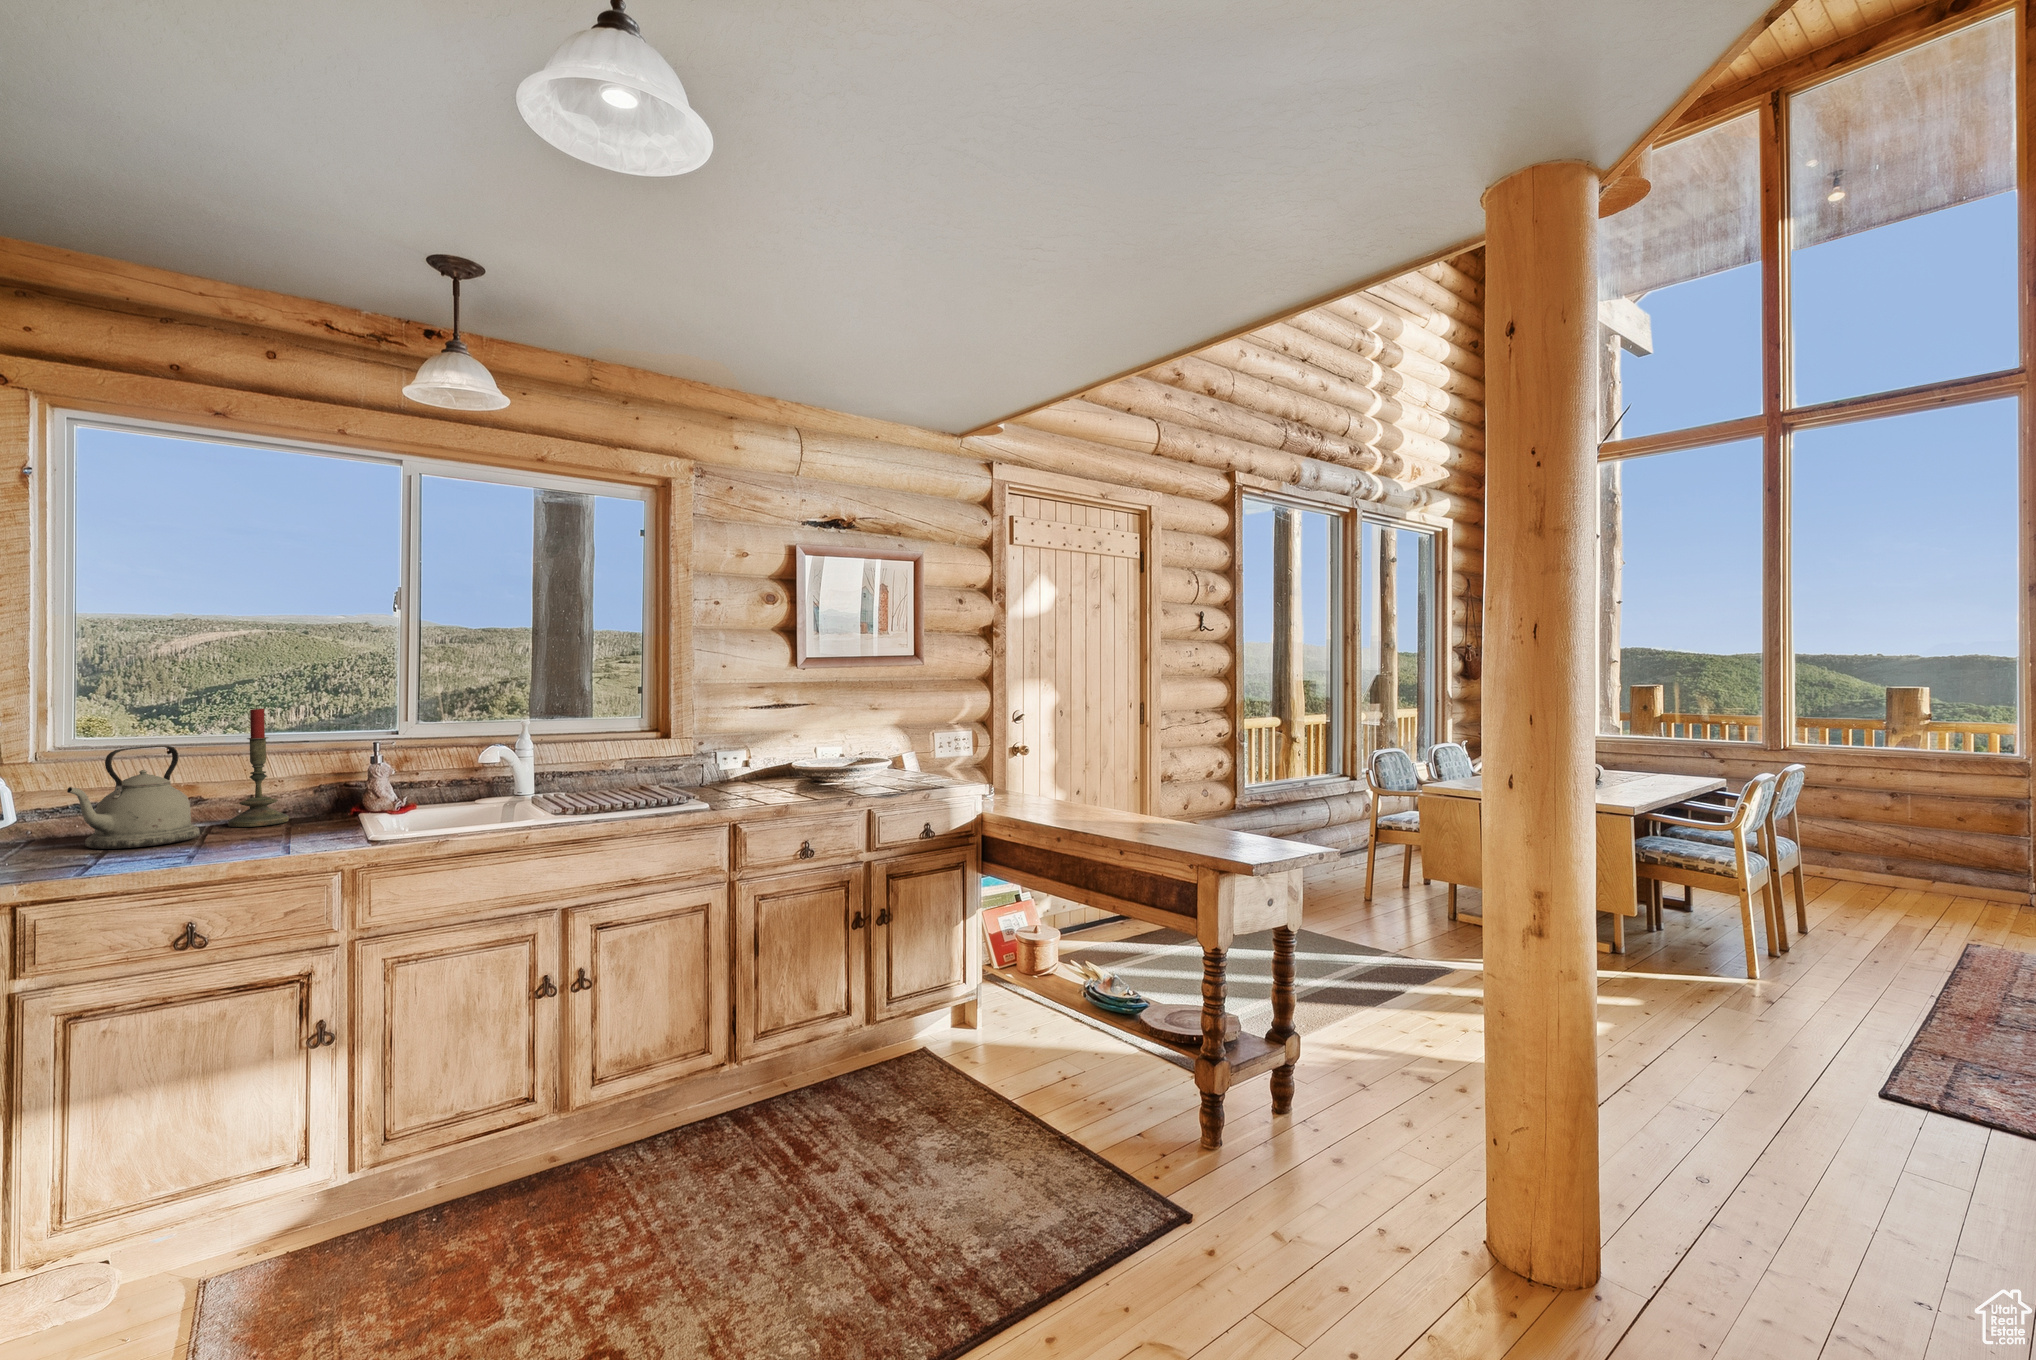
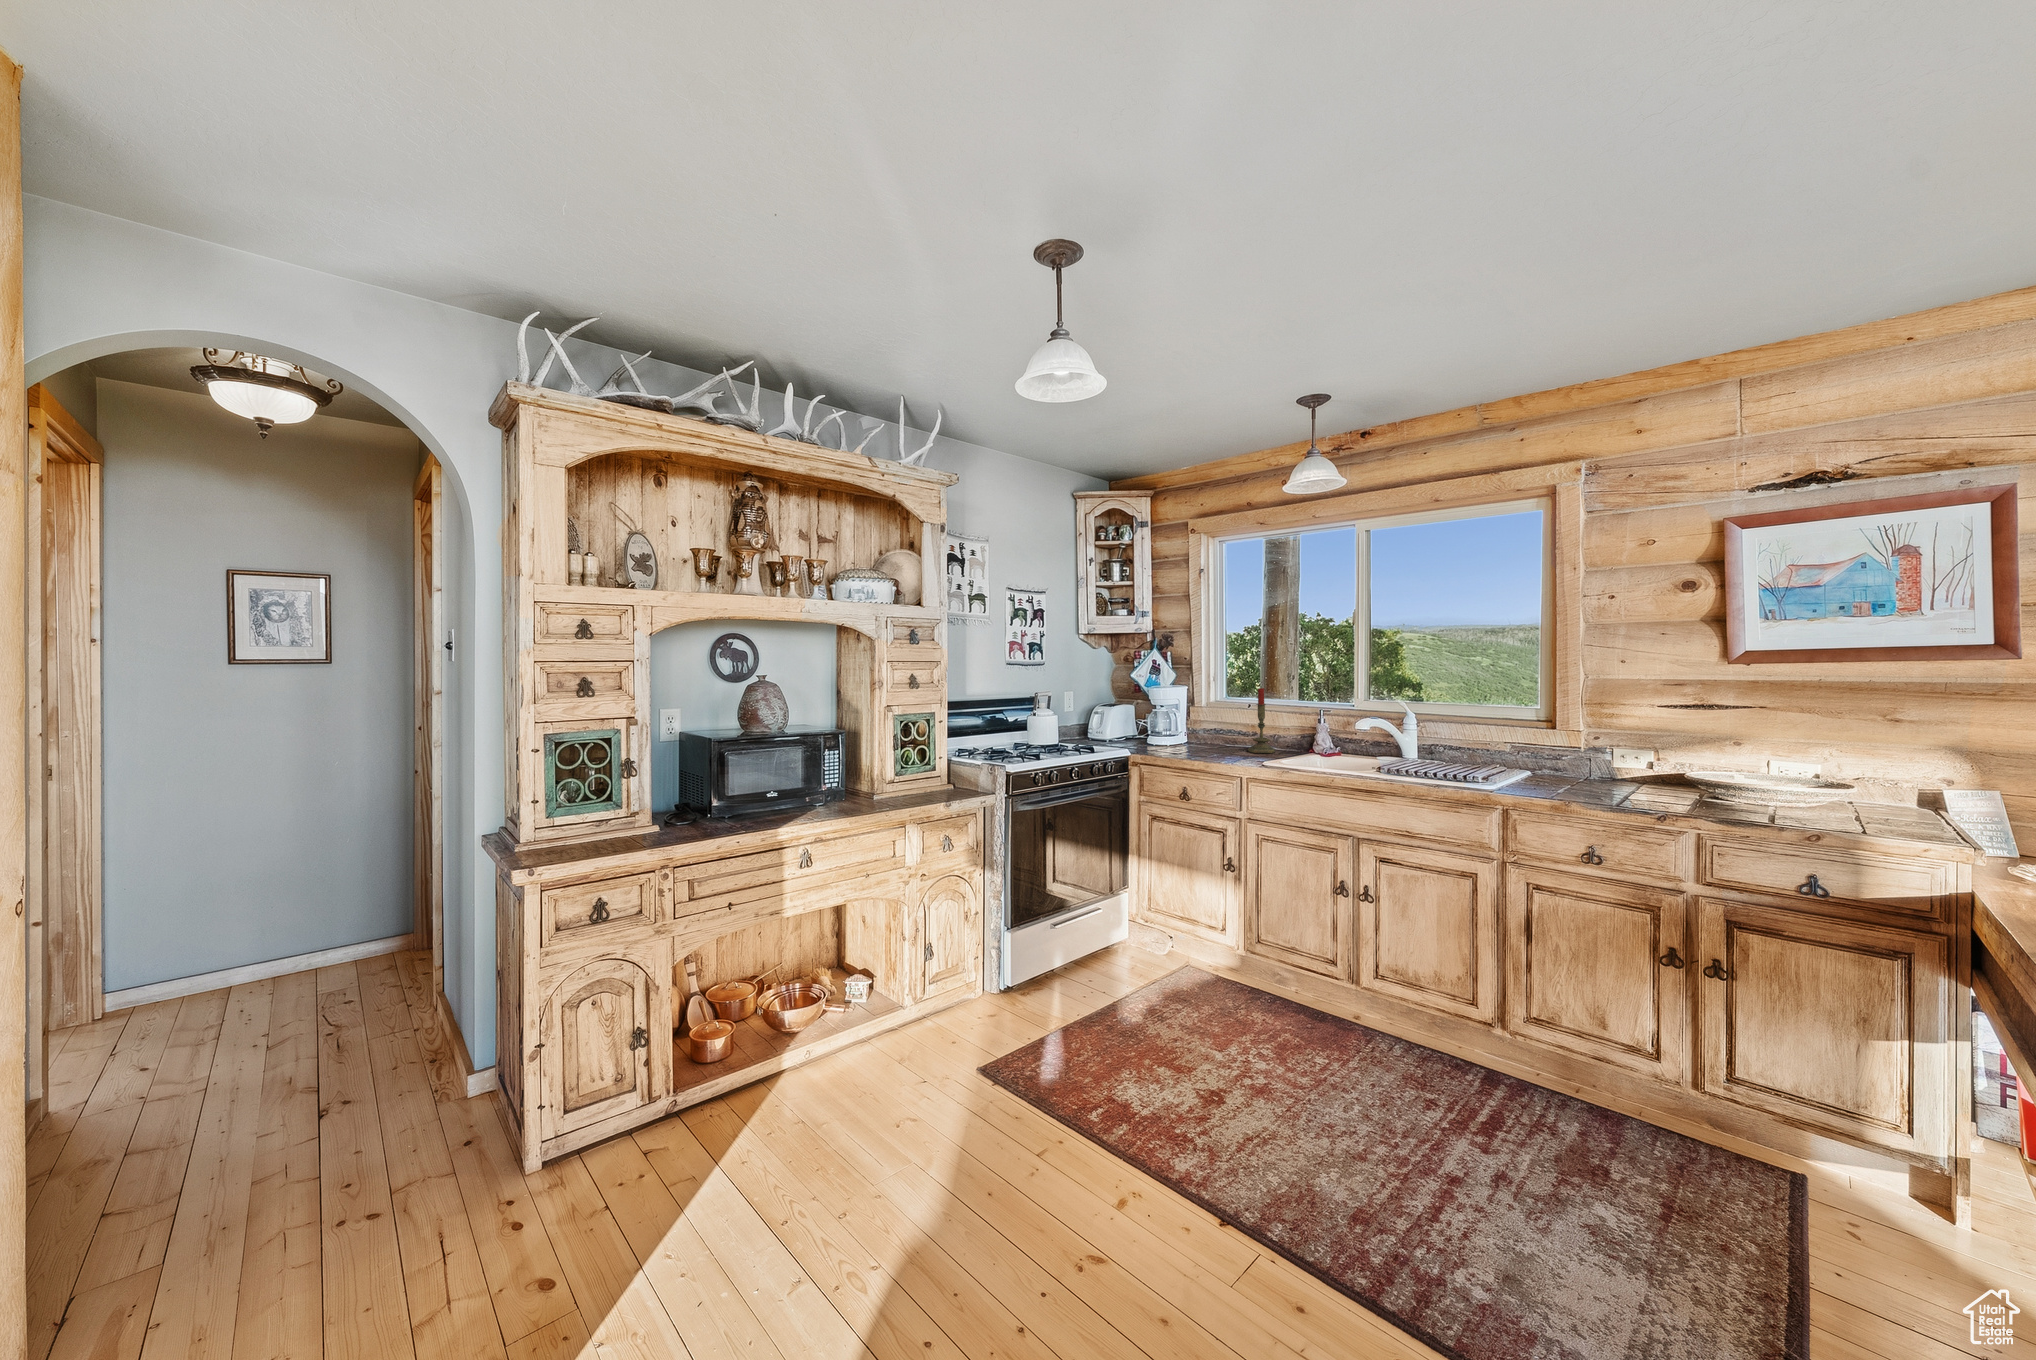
kettle: present [67,746,200,849] -> none [1171,705,1226,753]

